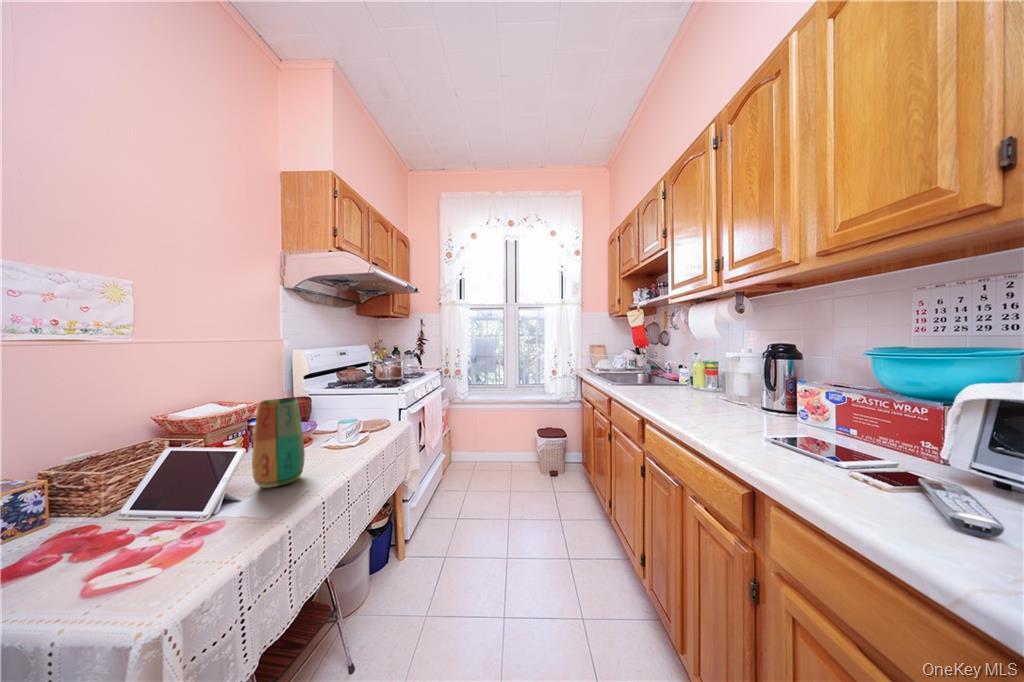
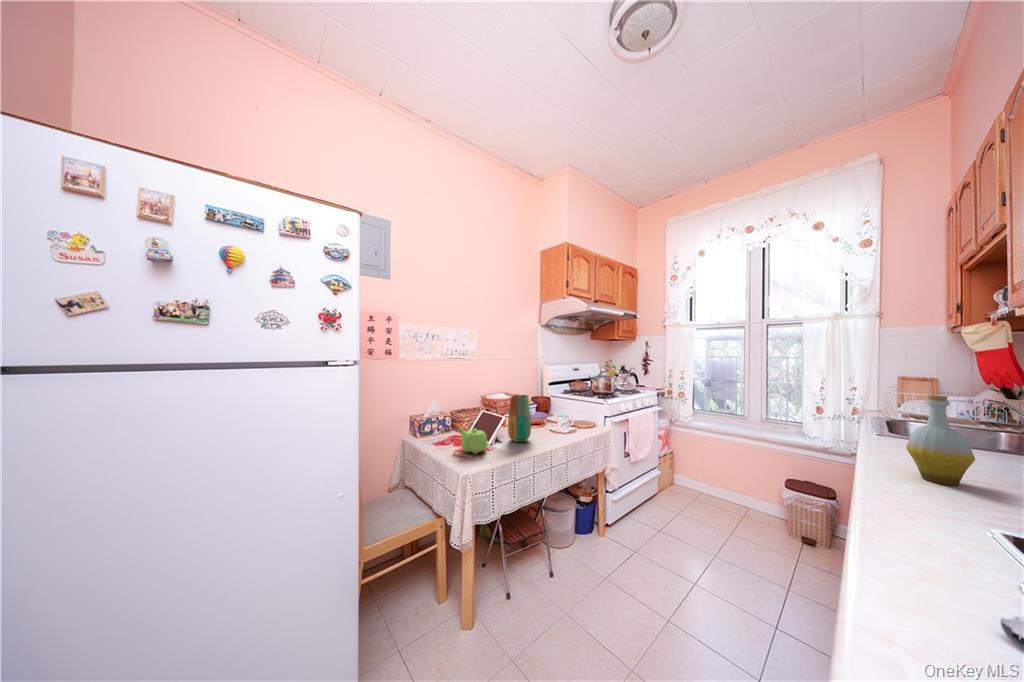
bottle: none [652,349,683,408] -> present [906,395,975,486]
teapot: none [93,494,208,567] -> present [459,428,487,454]

